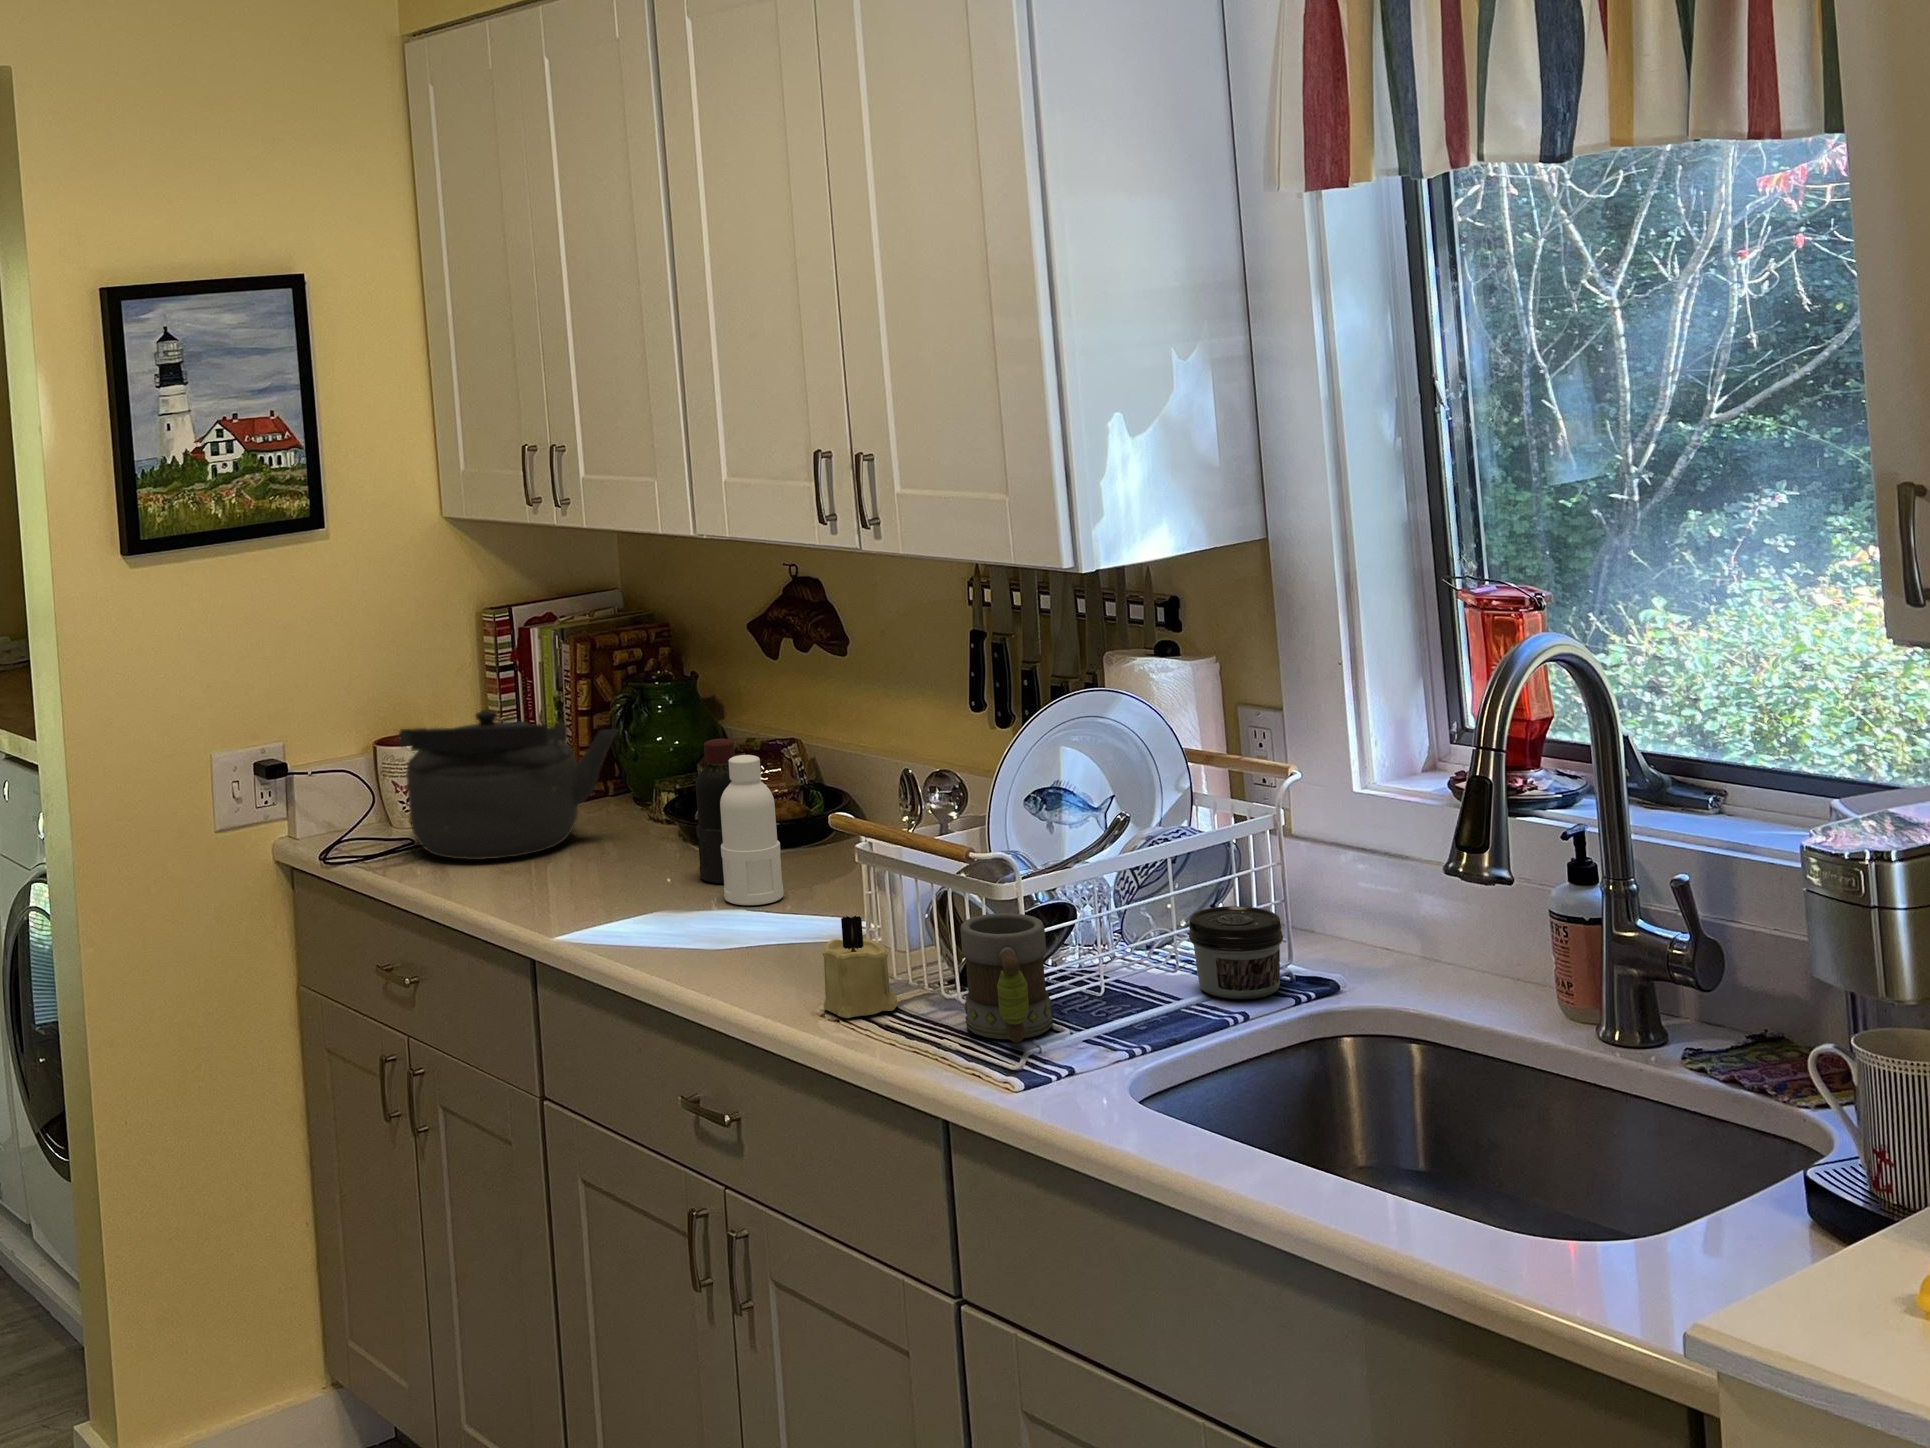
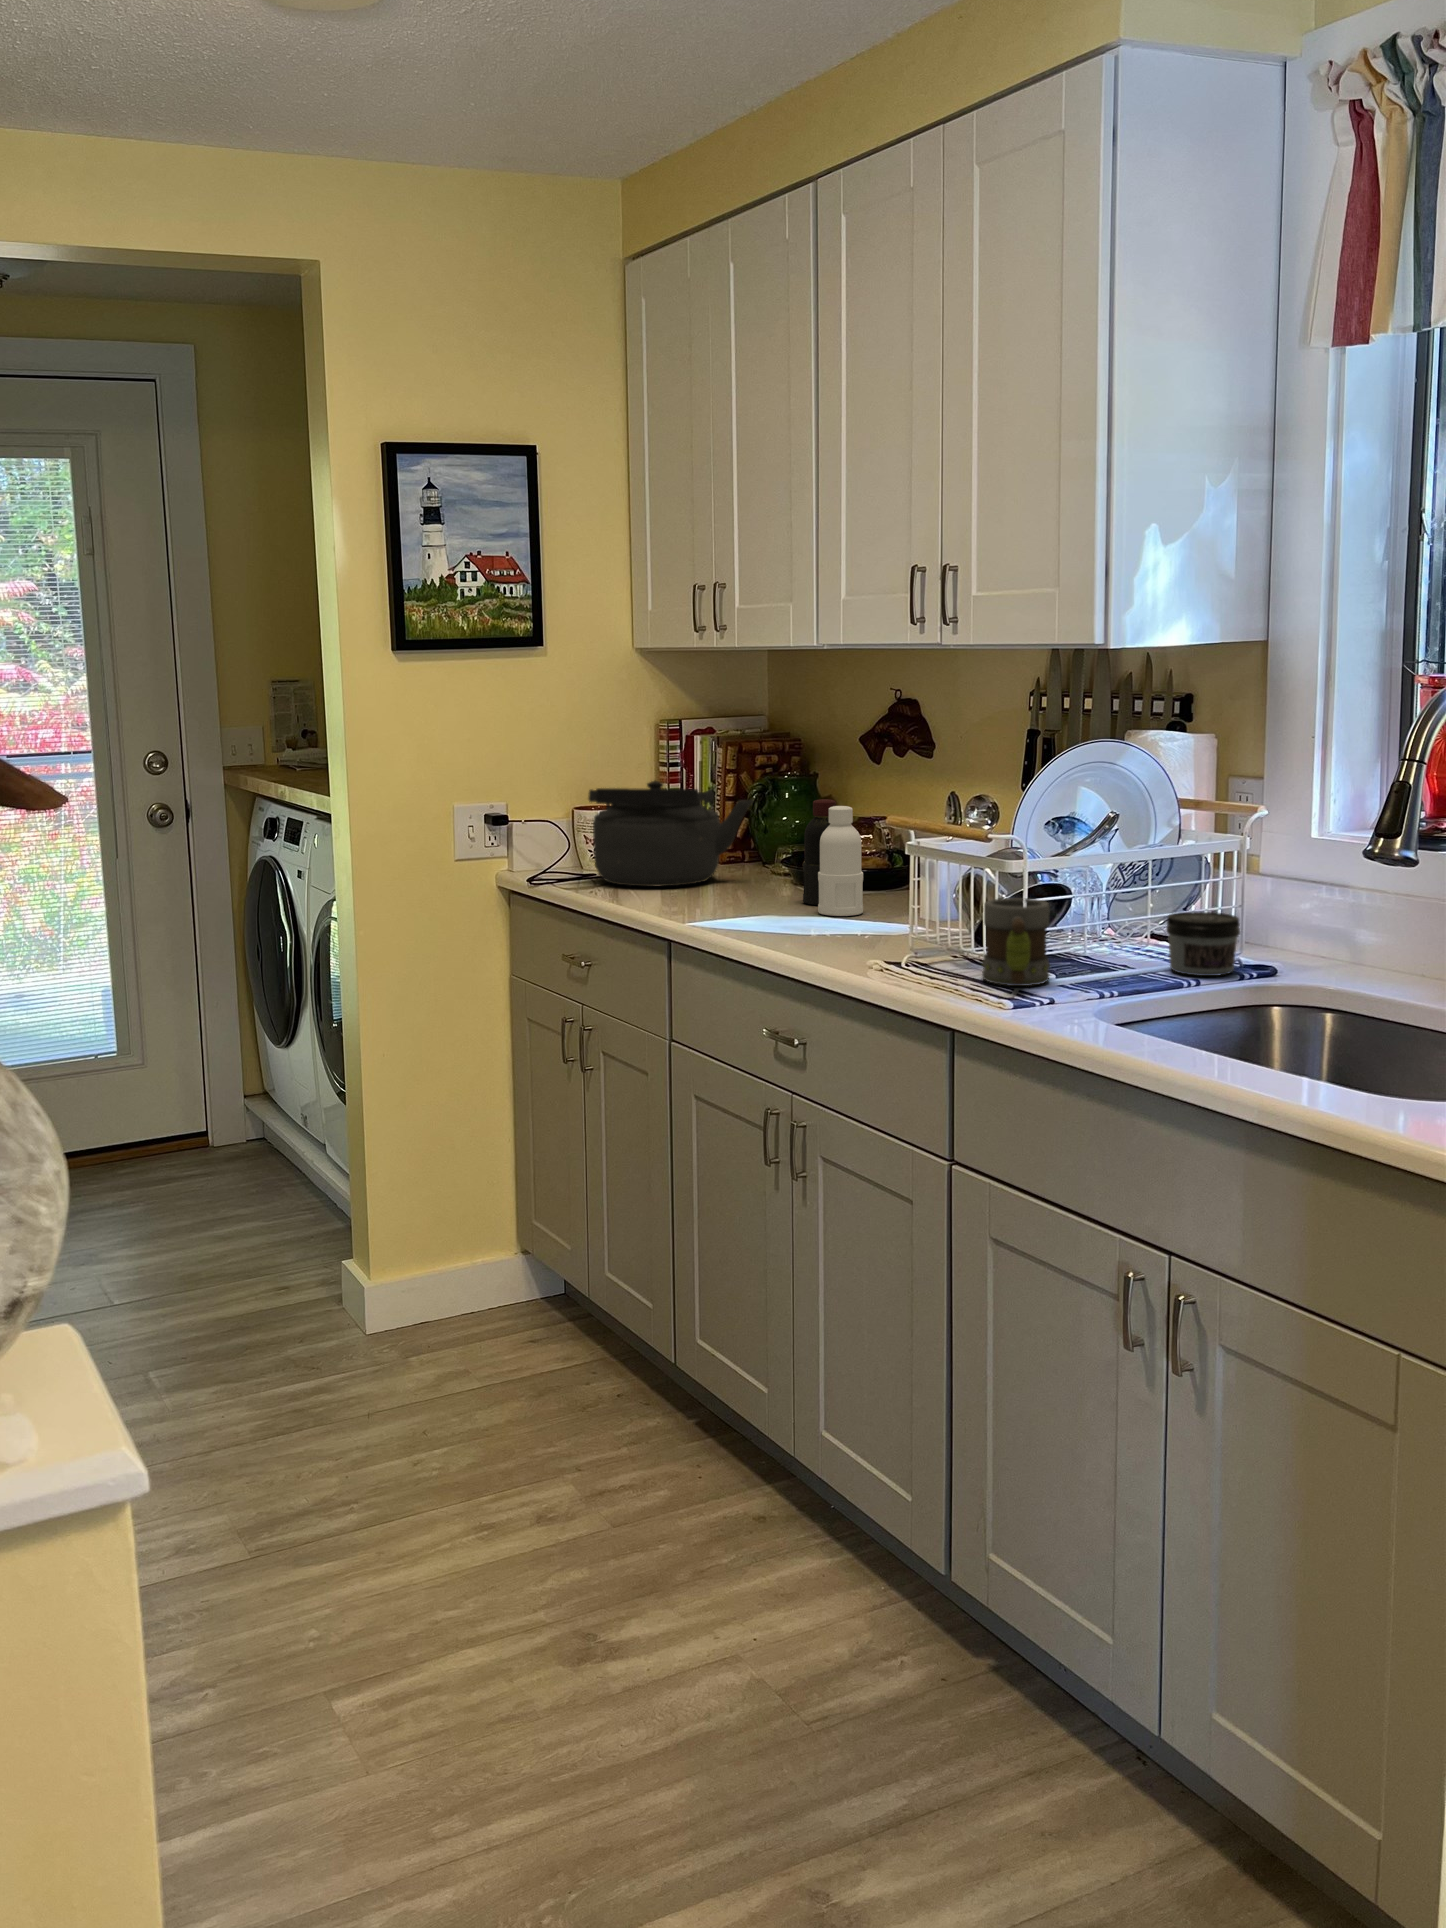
candle: present [822,916,898,1018] -> none [876,897,933,970]

